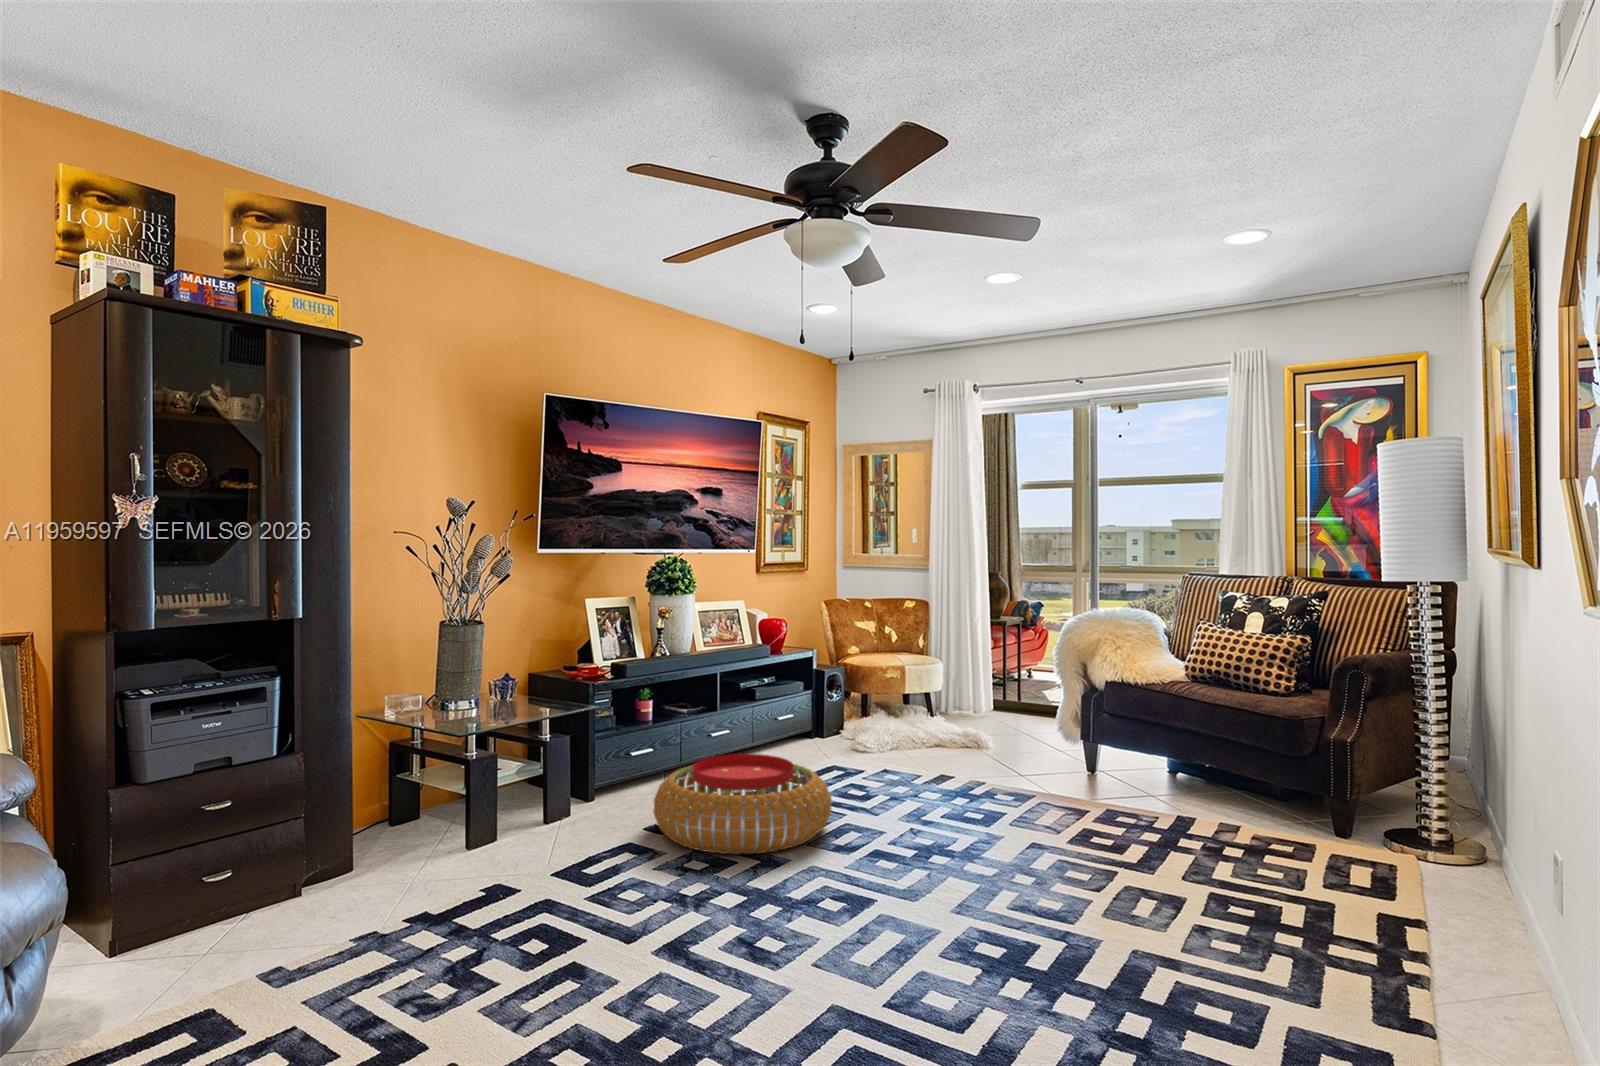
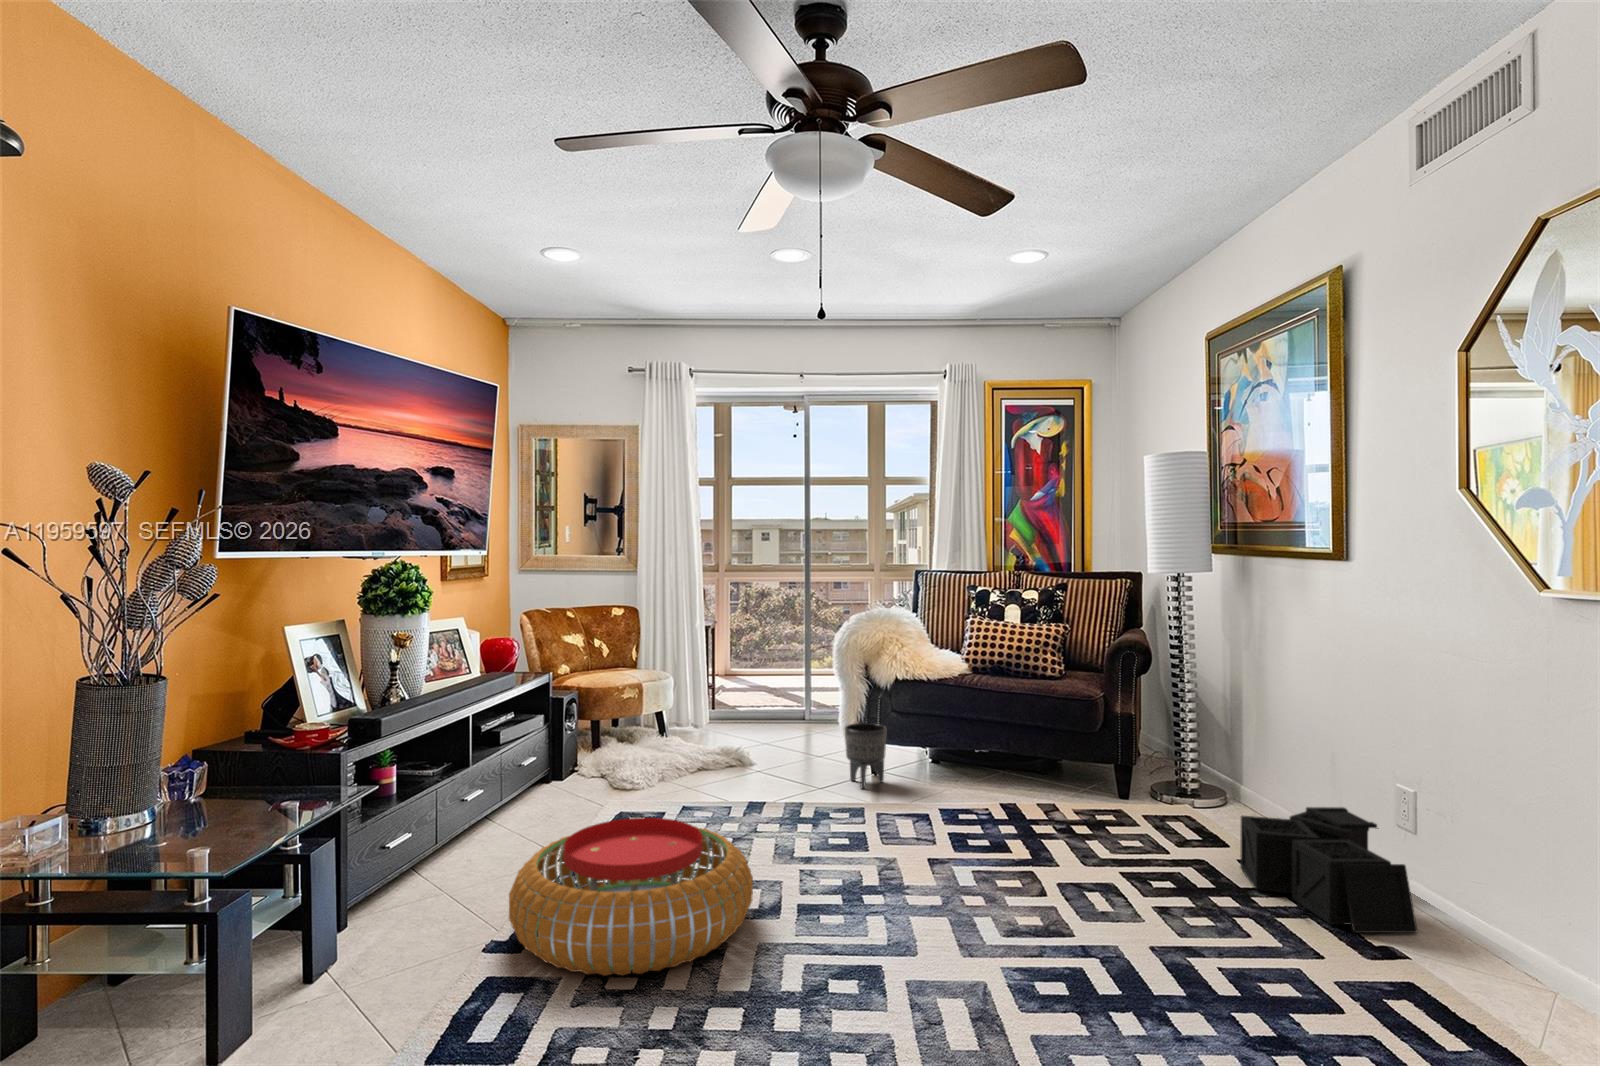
planter: none [1040,720,1082,782] -> present [845,723,886,789]
storage bin: none [1304,847,1521,992] -> present [1240,807,1417,933]

